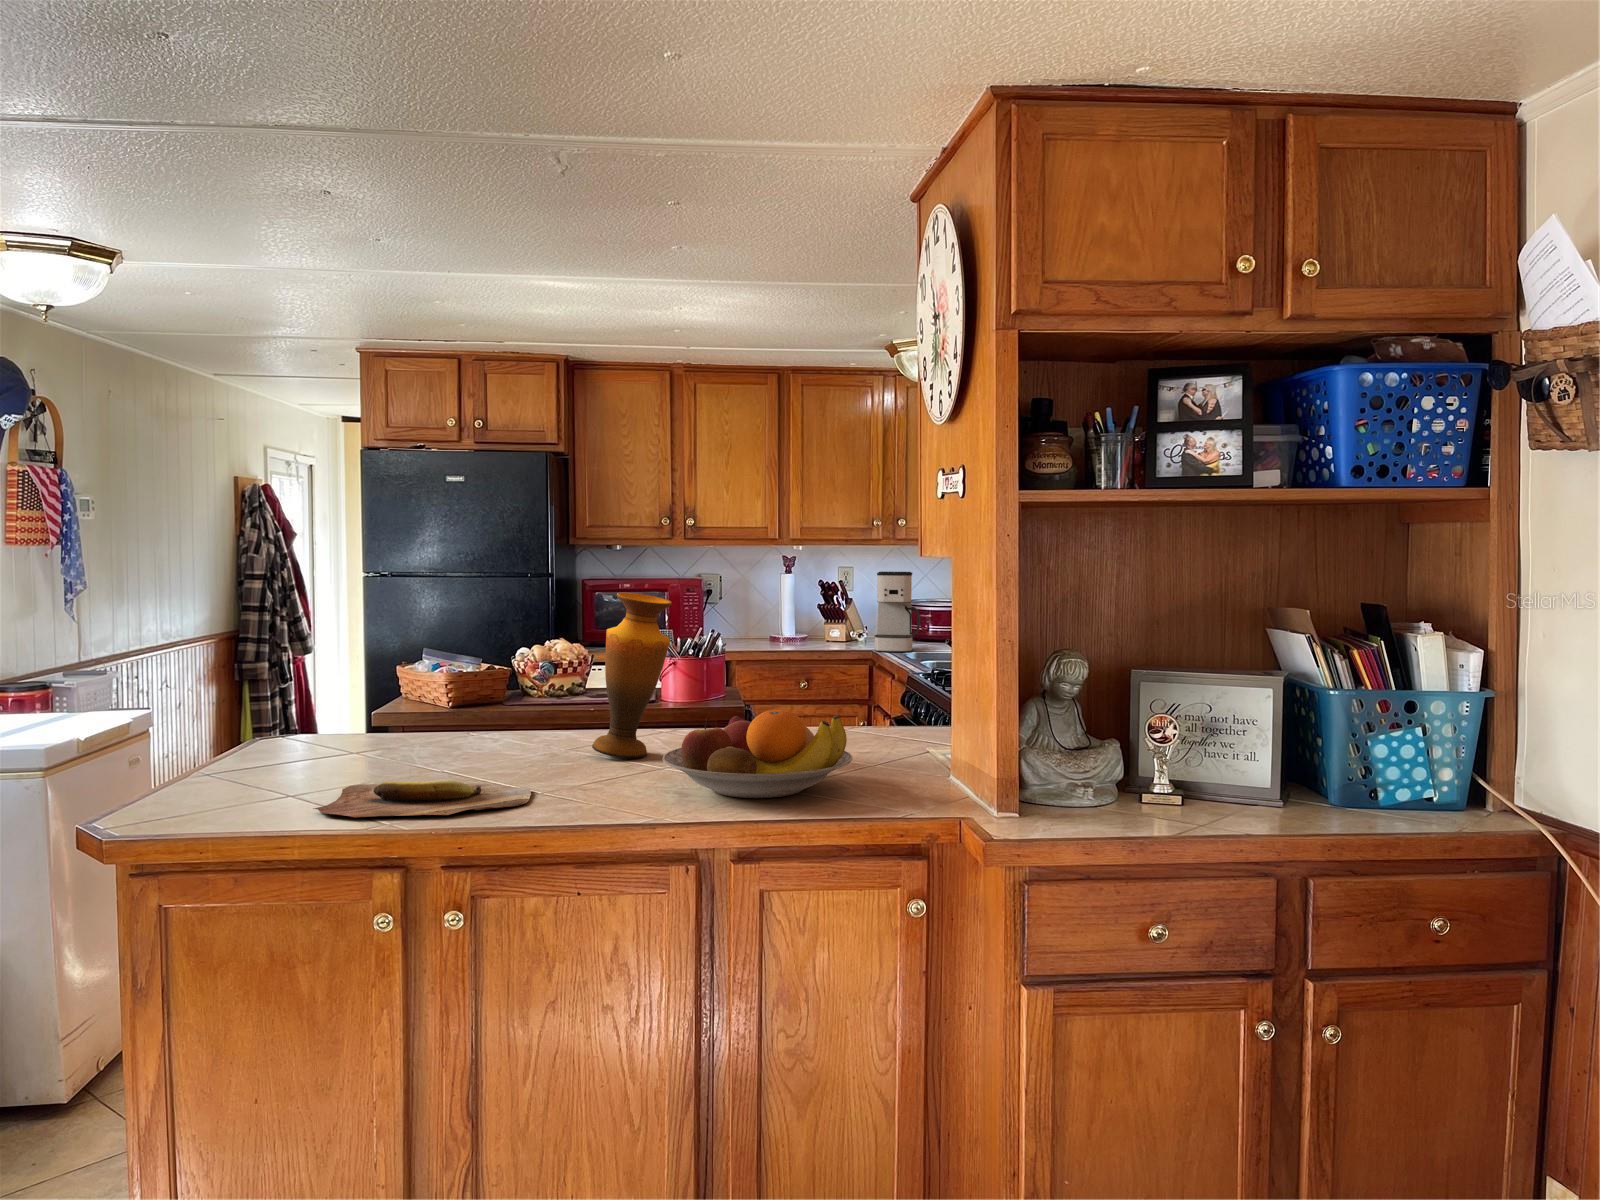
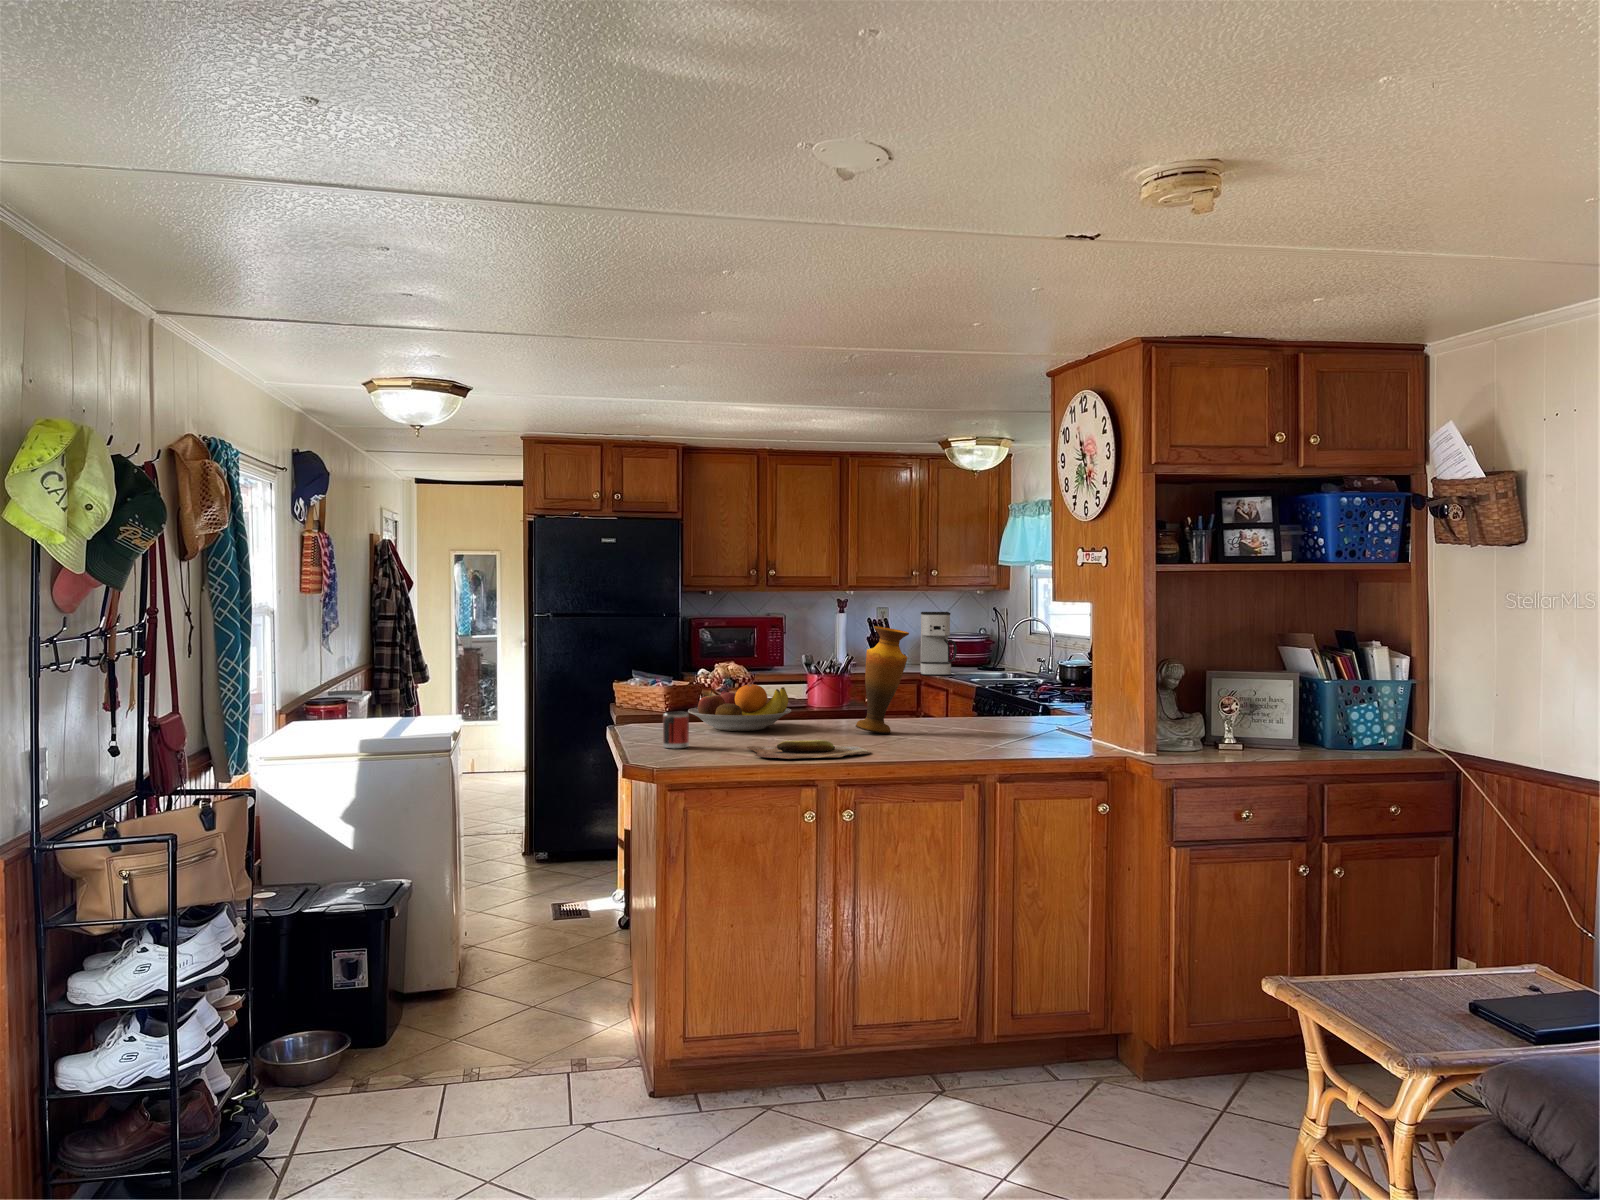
fruit bowl: present [663,710,853,798] -> present [688,684,791,731]
mug: none [218,725,277,785] -> present [663,711,689,748]

